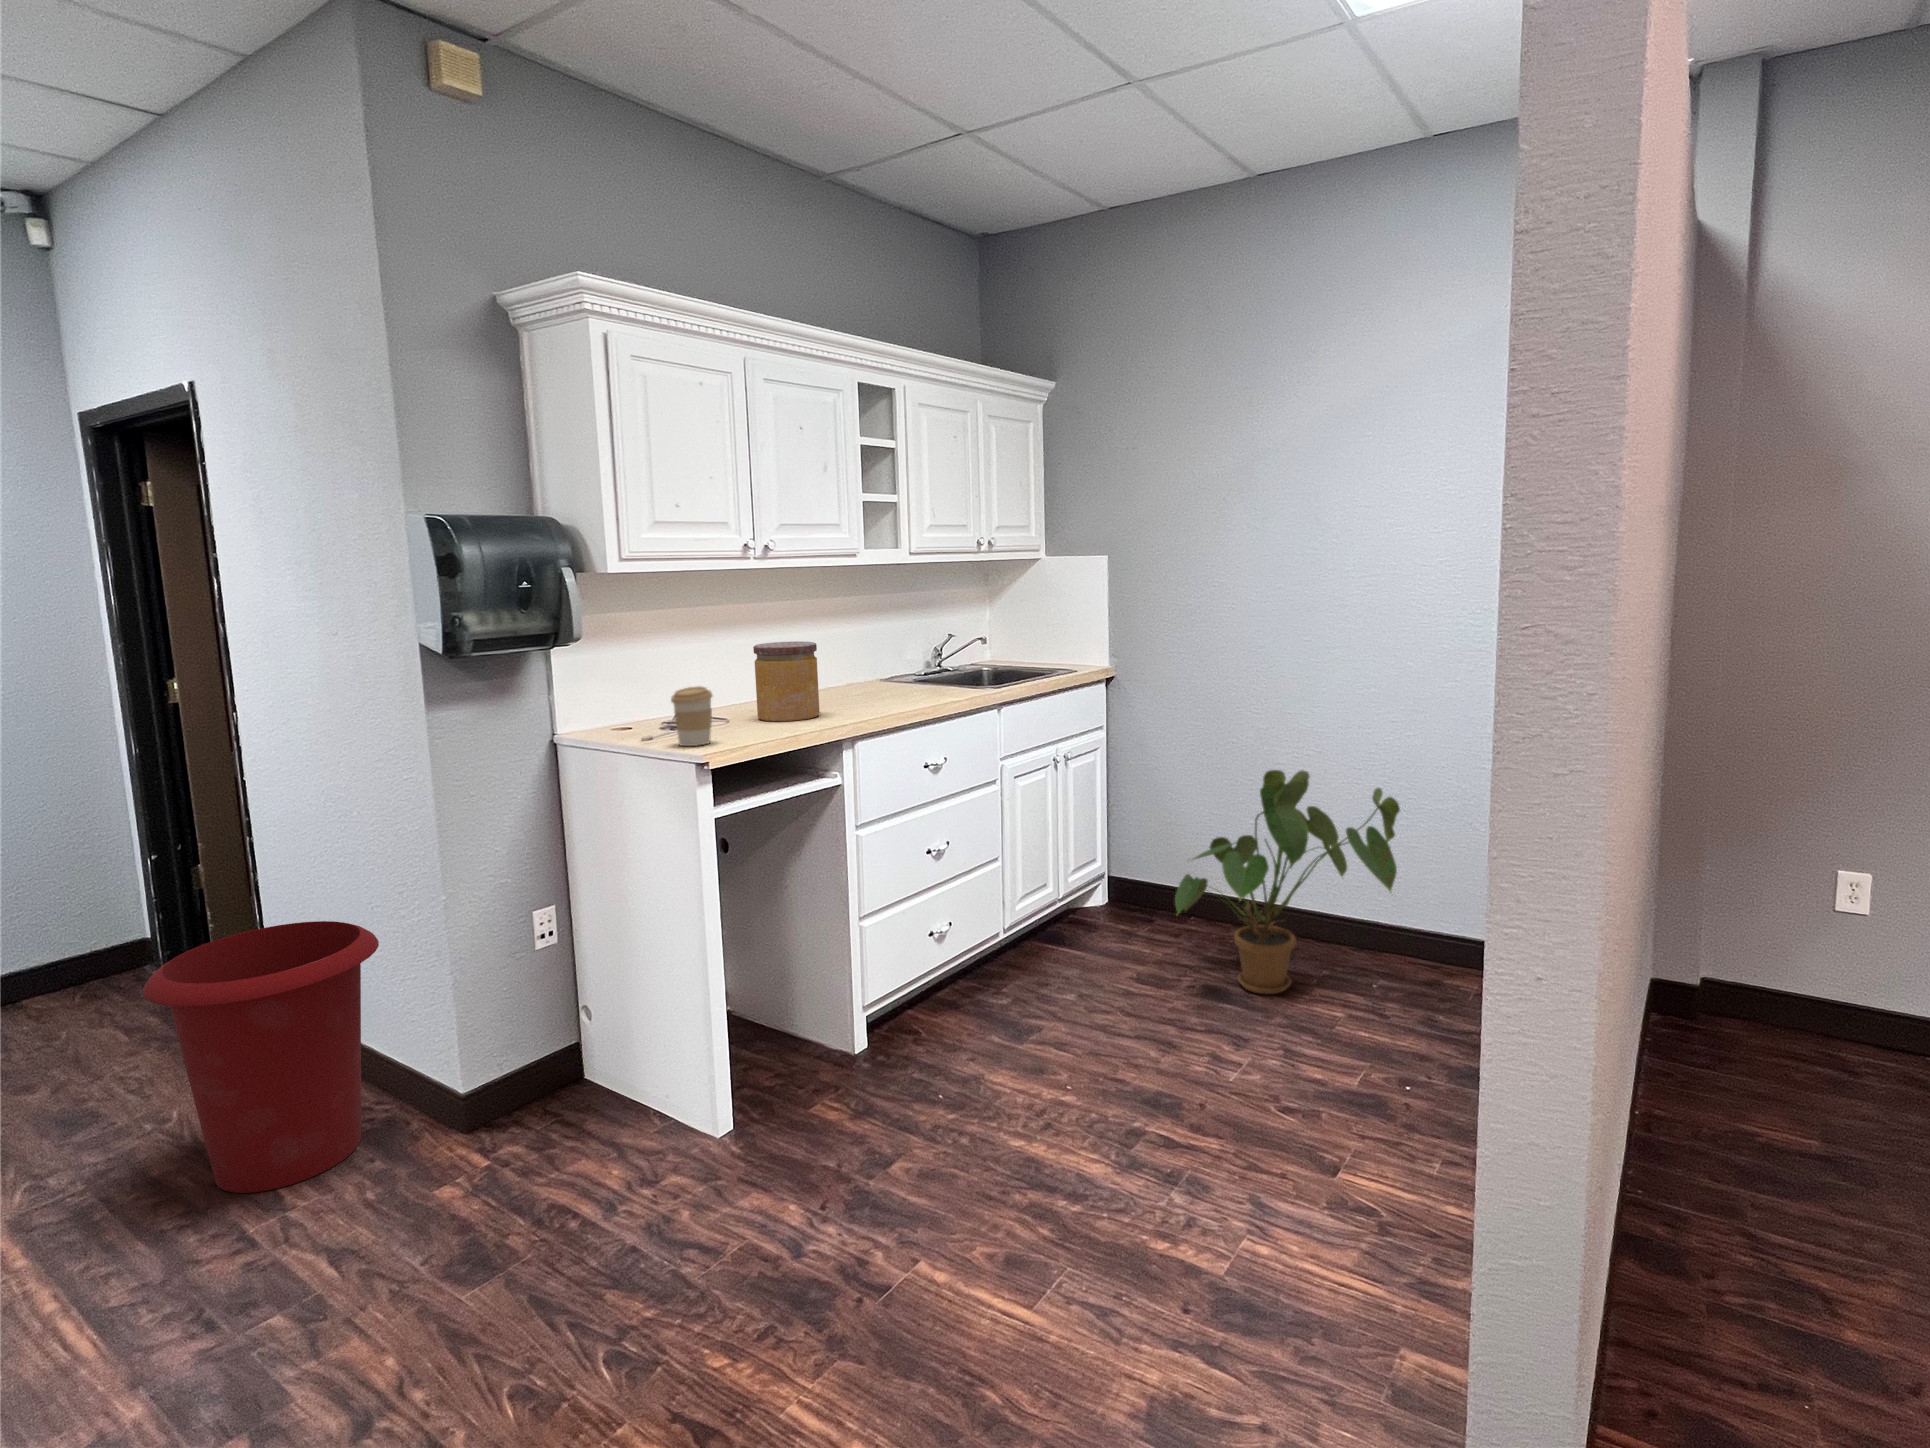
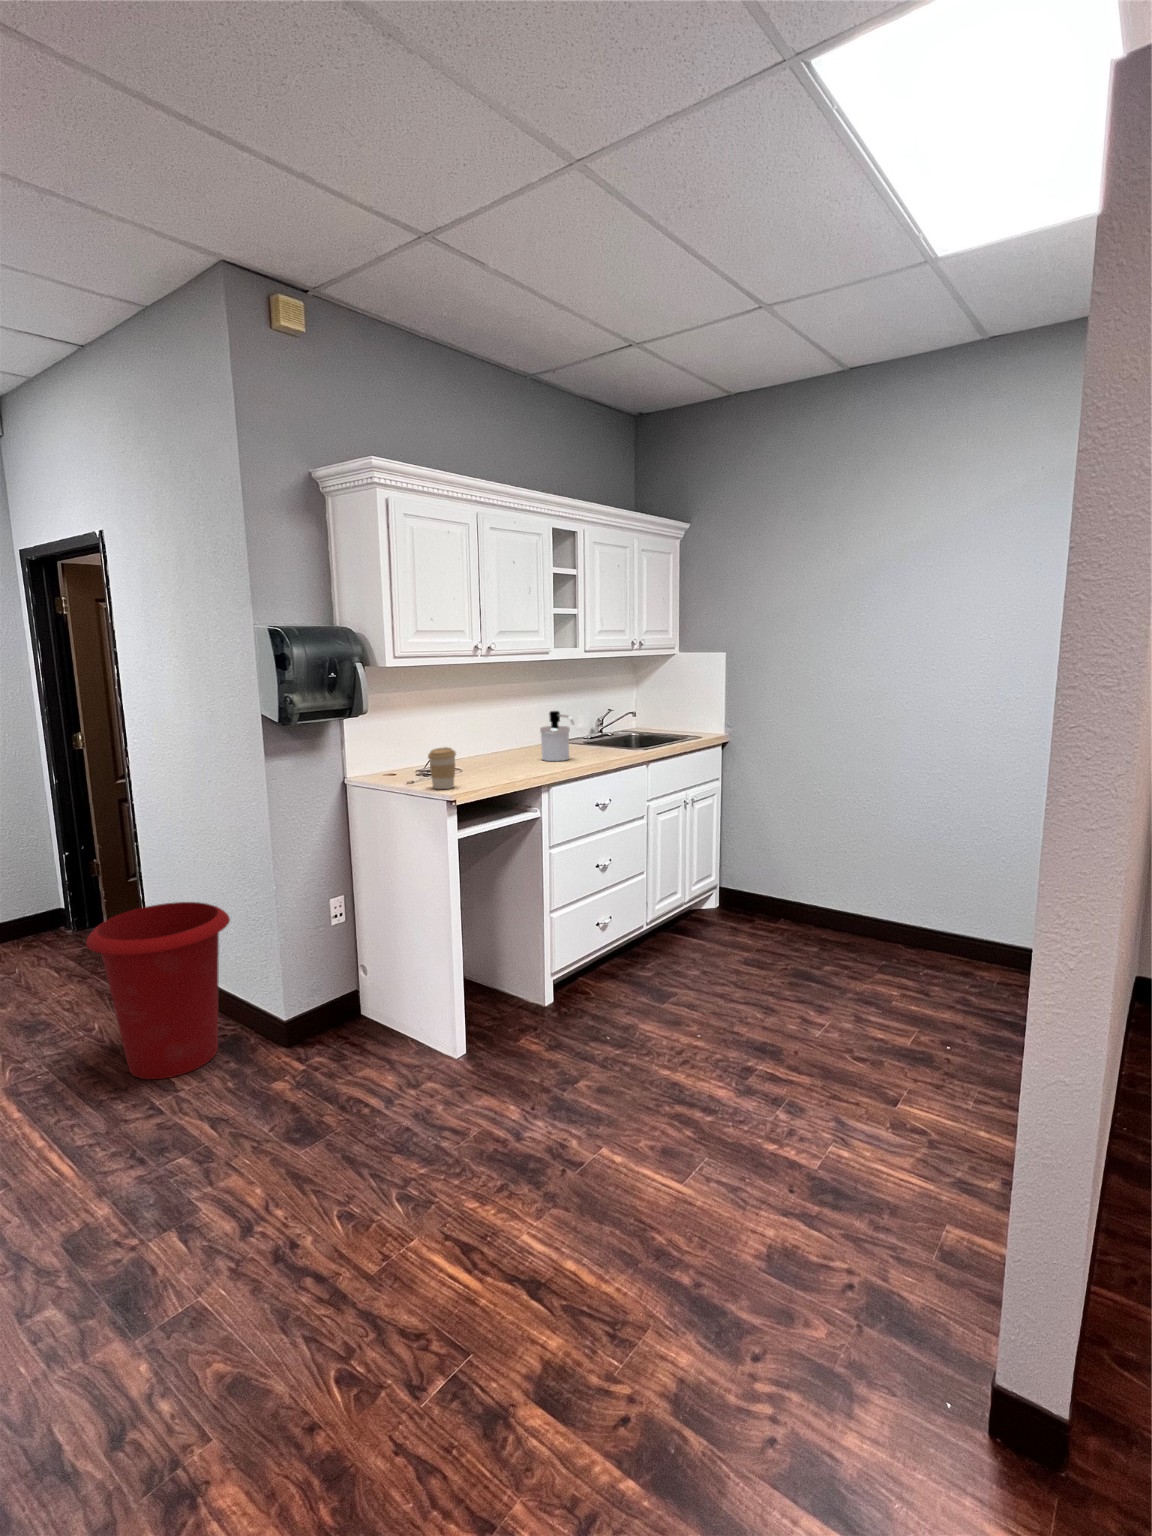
soap dispenser: none [846,636,892,705] -> present [540,711,574,761]
jar: present [753,641,820,721] -> none [478,715,524,772]
house plant: present [1175,770,1400,994] -> none [775,814,948,979]

